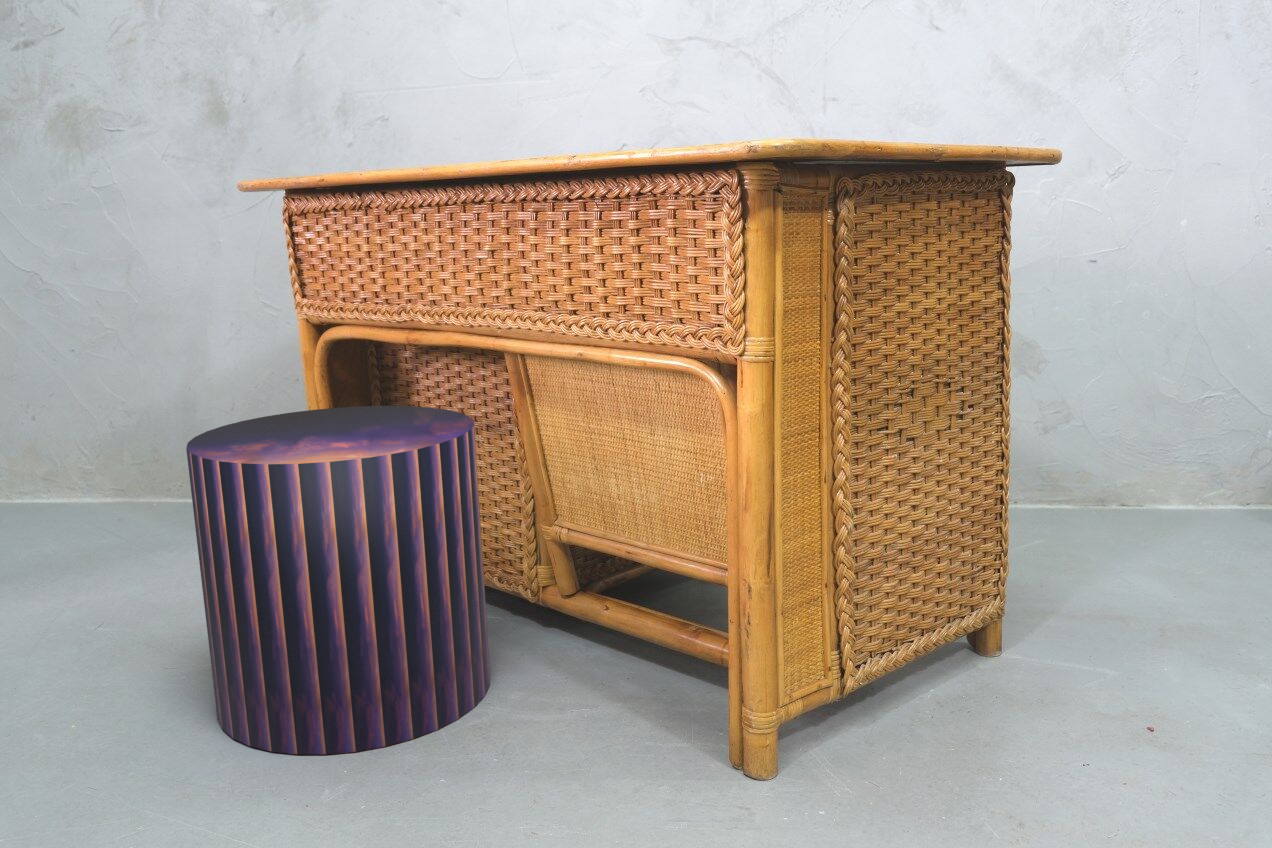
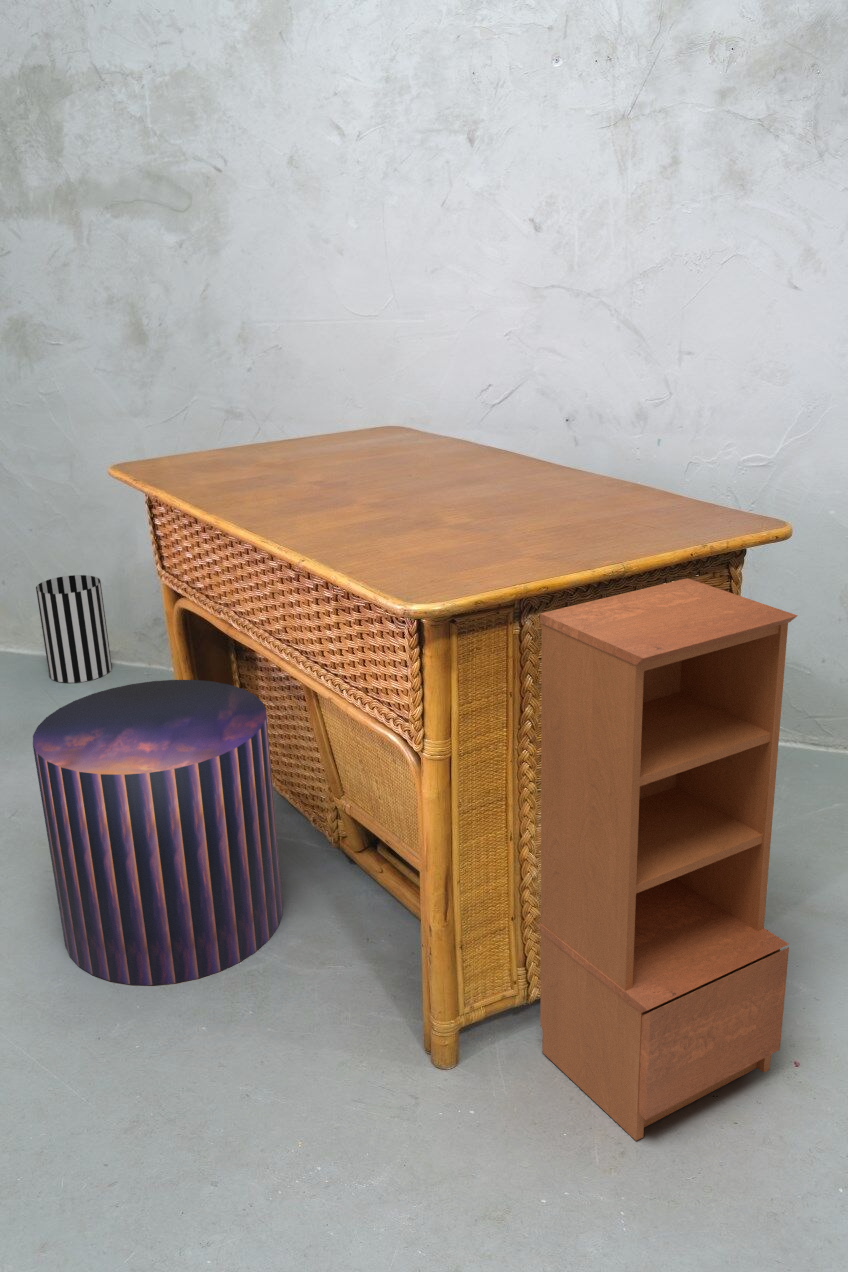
bookcase: none [863,179,1143,812] -> present [539,578,798,1141]
wastebasket: none [91,395,182,516] -> present [36,575,112,683]

